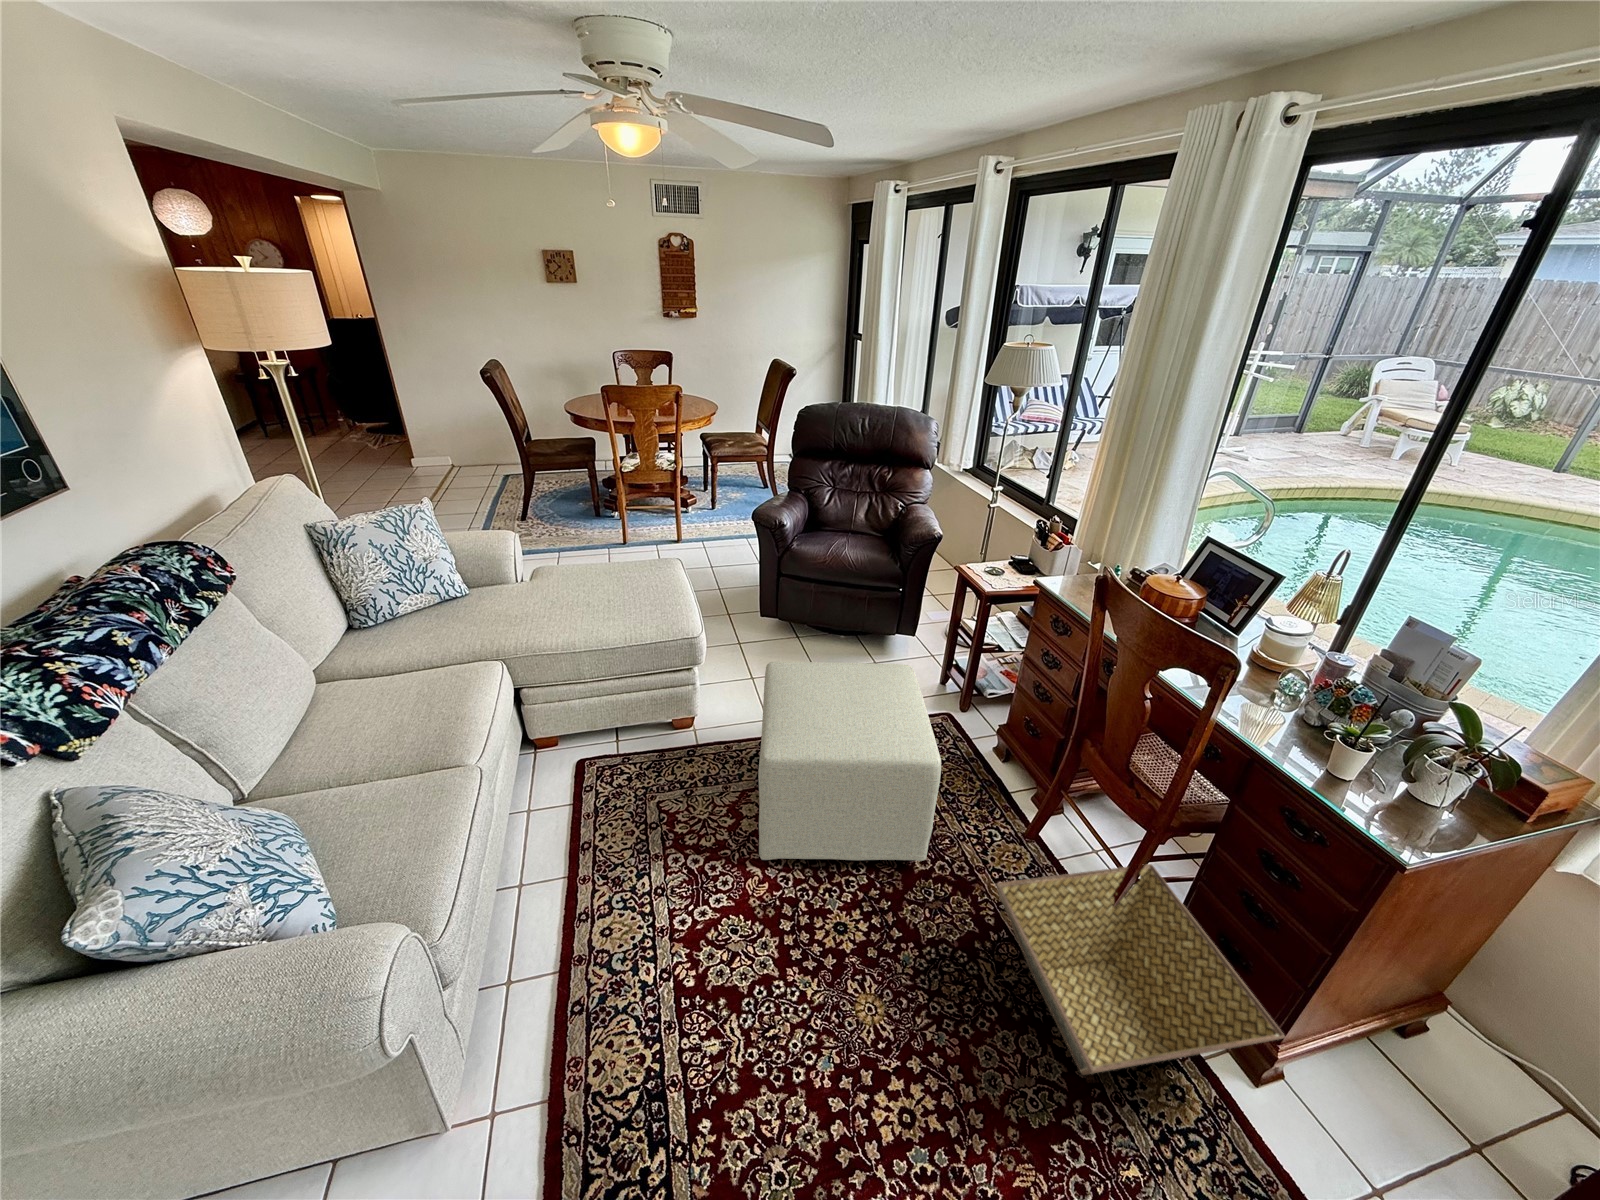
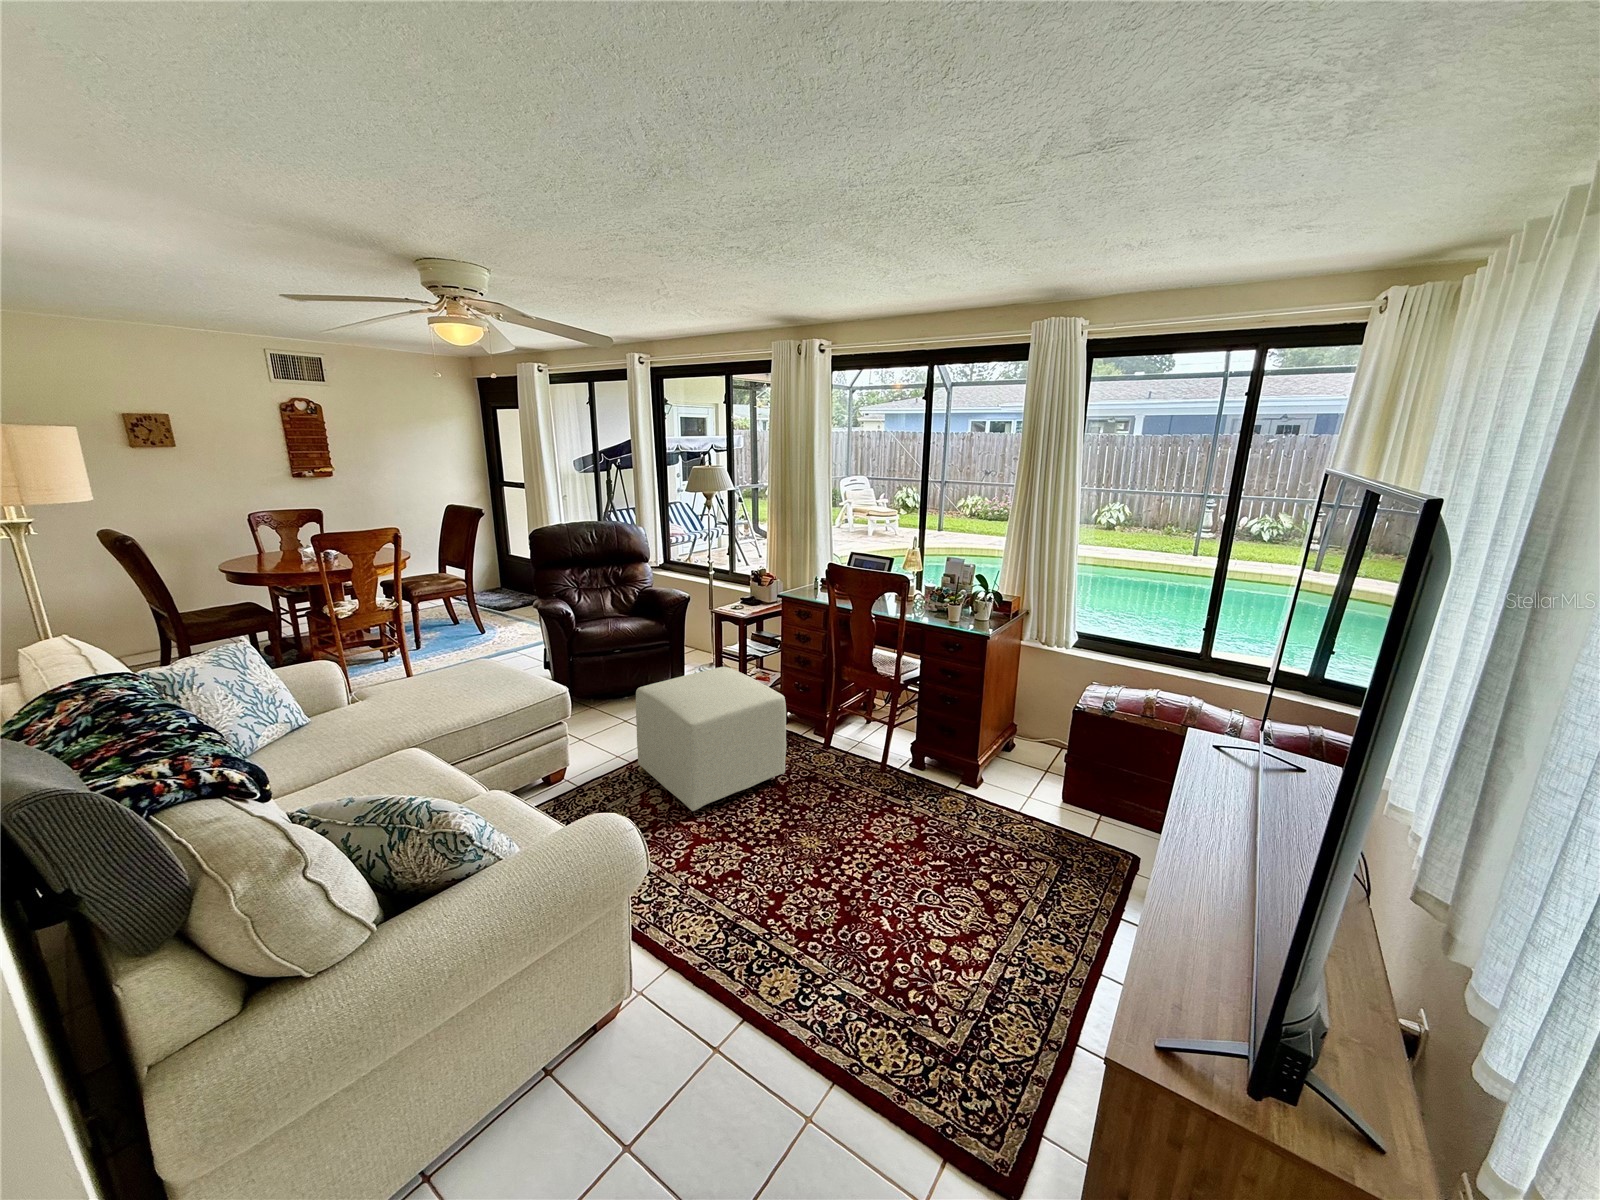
basket: present [996,864,1285,1075] -> none [840,715,979,815]

